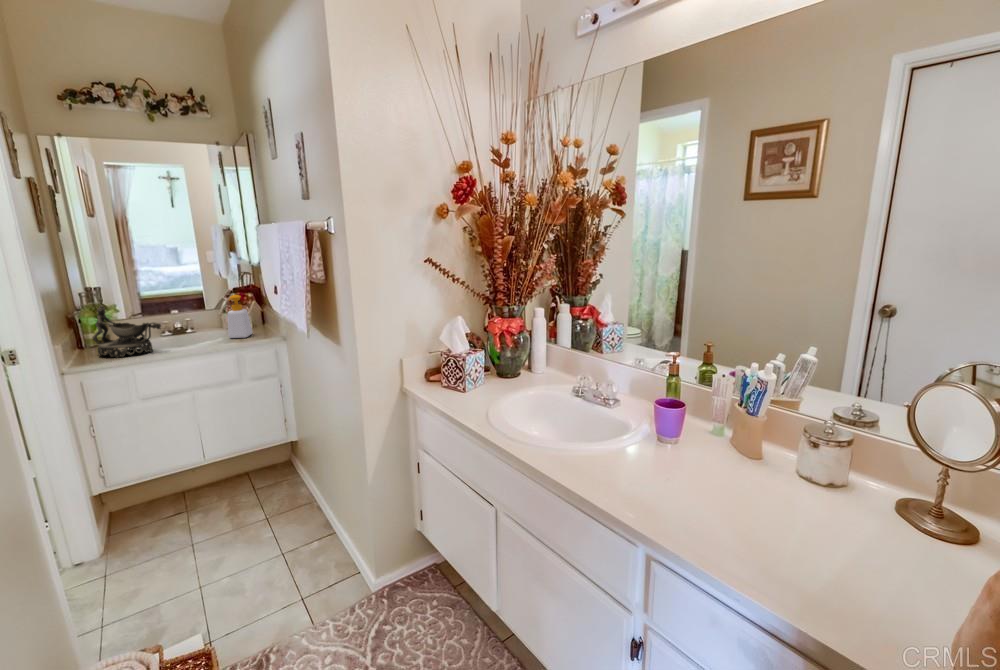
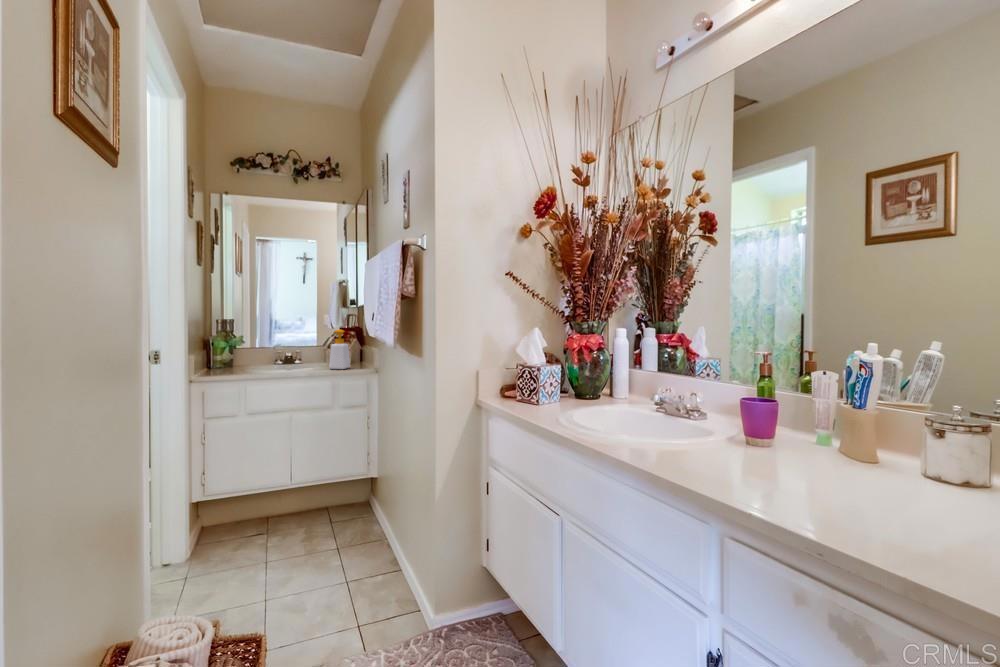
decorative bowl: present [93,305,161,358] -> none [220,329,275,375]

